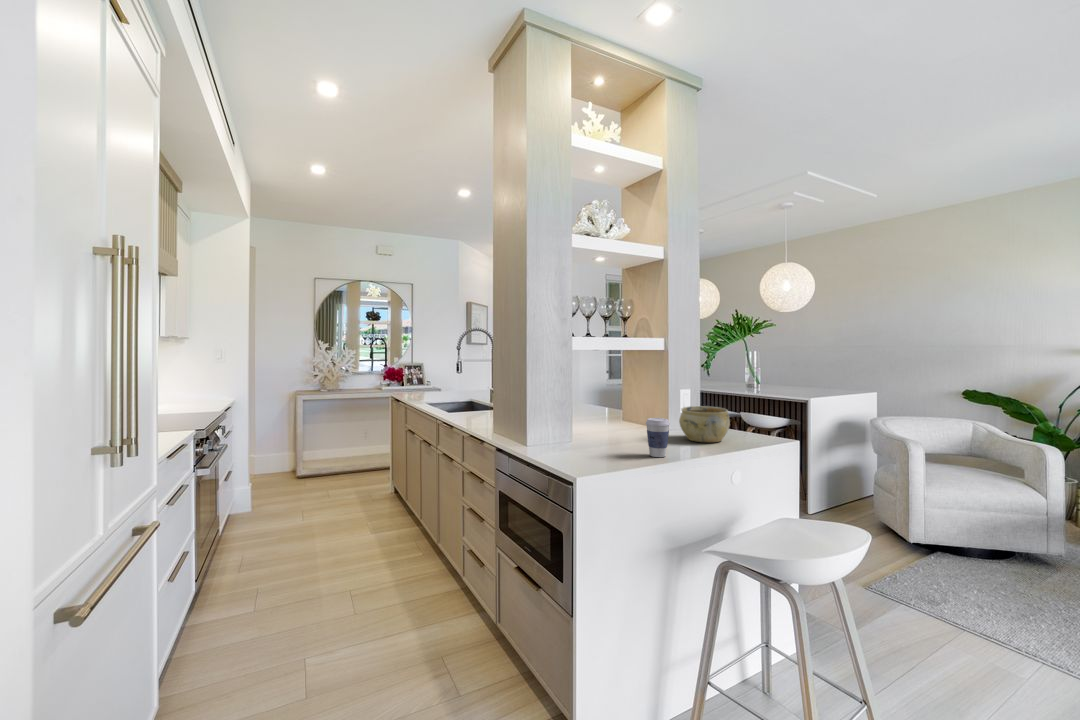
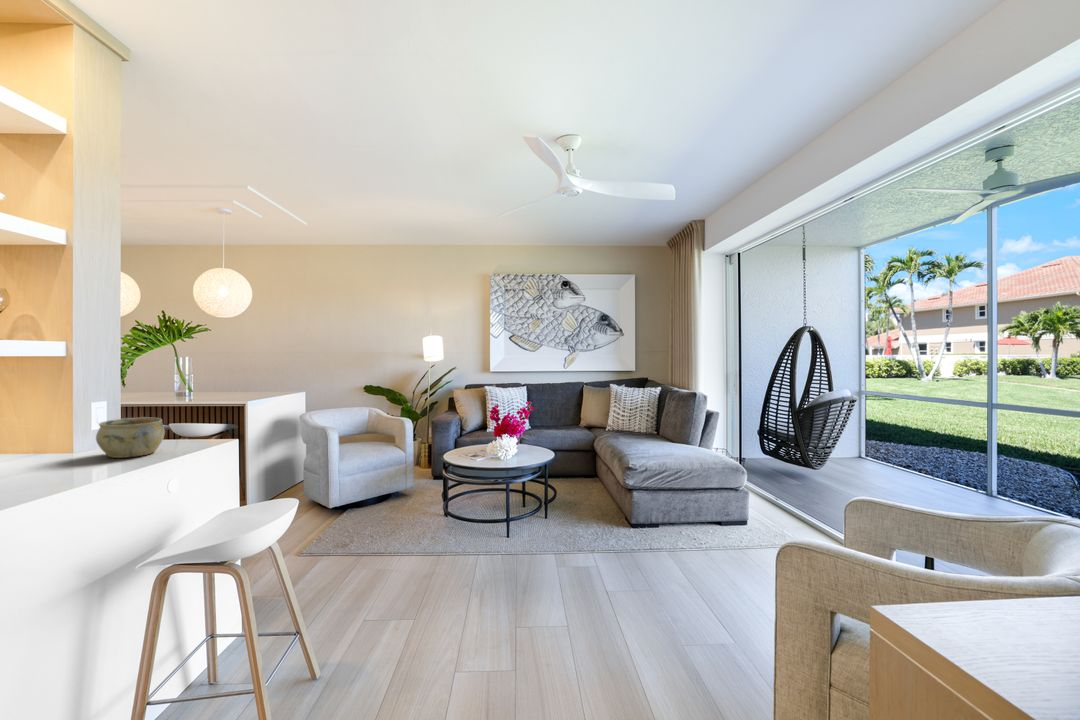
coffee cup: present [646,418,670,457] -> none [49,436,88,483]

